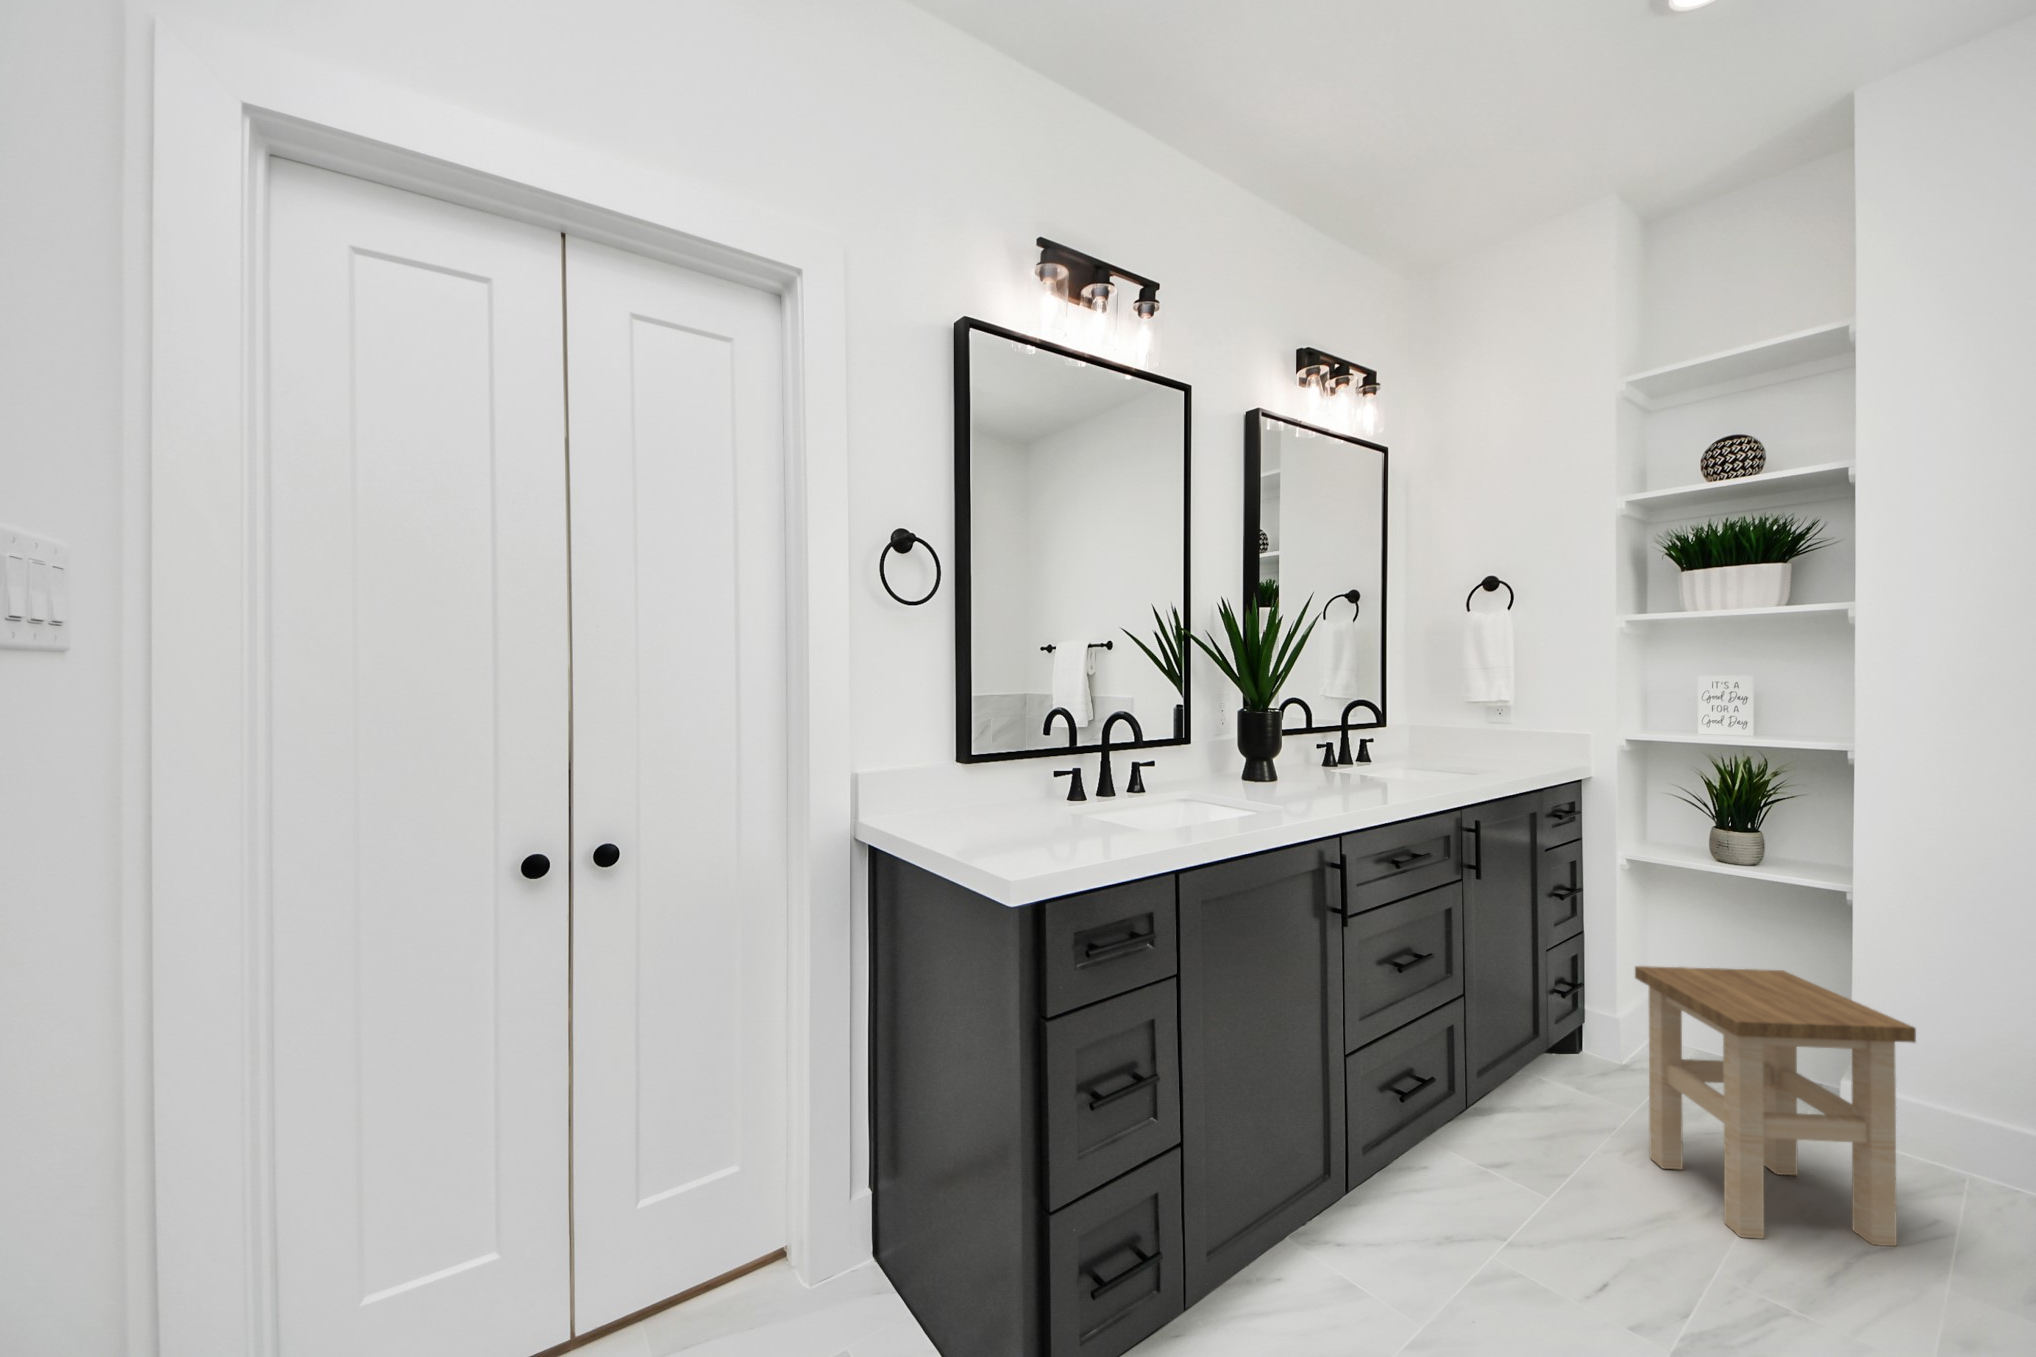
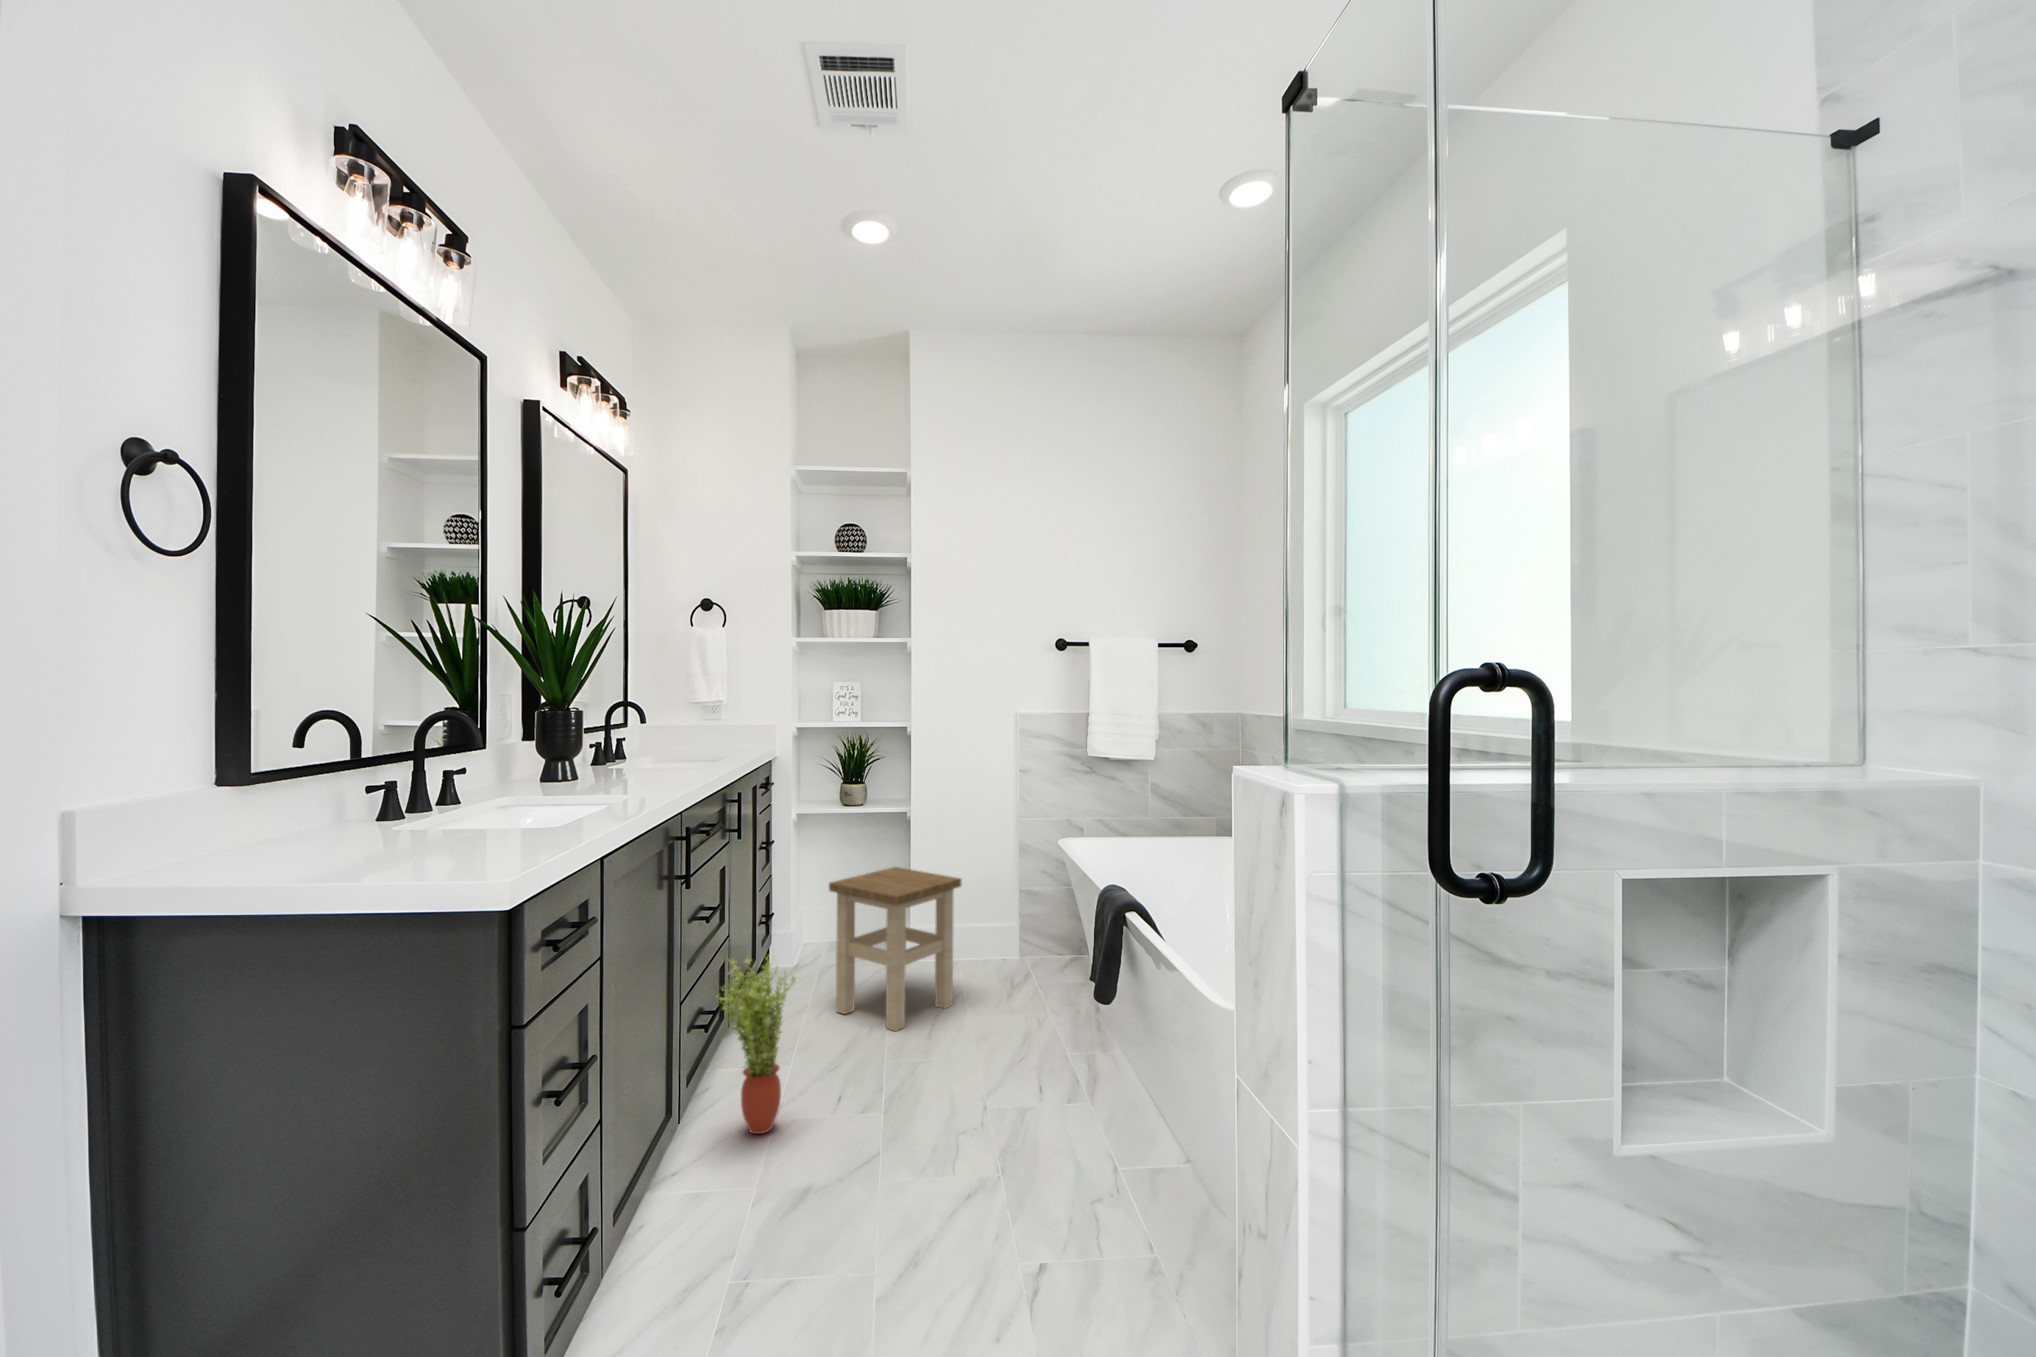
potted plant: none [1369,1029,1481,1279] -> present [717,957,796,1134]

